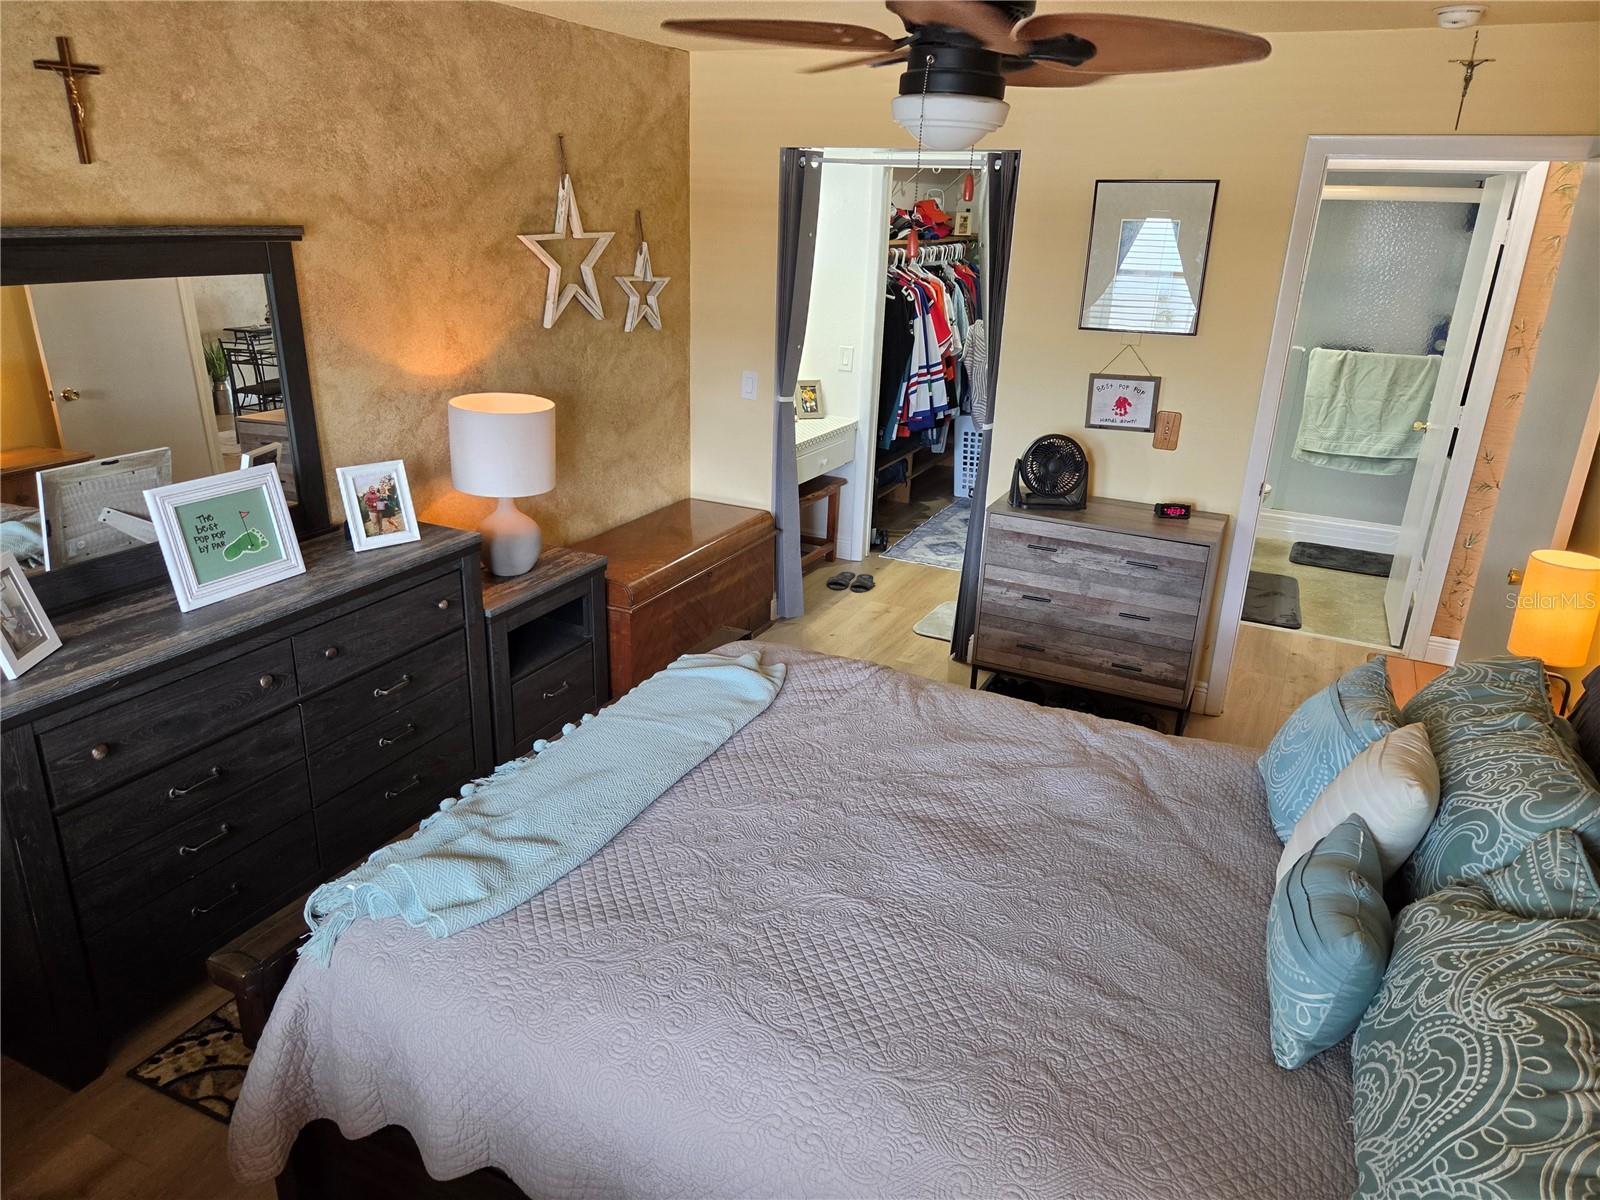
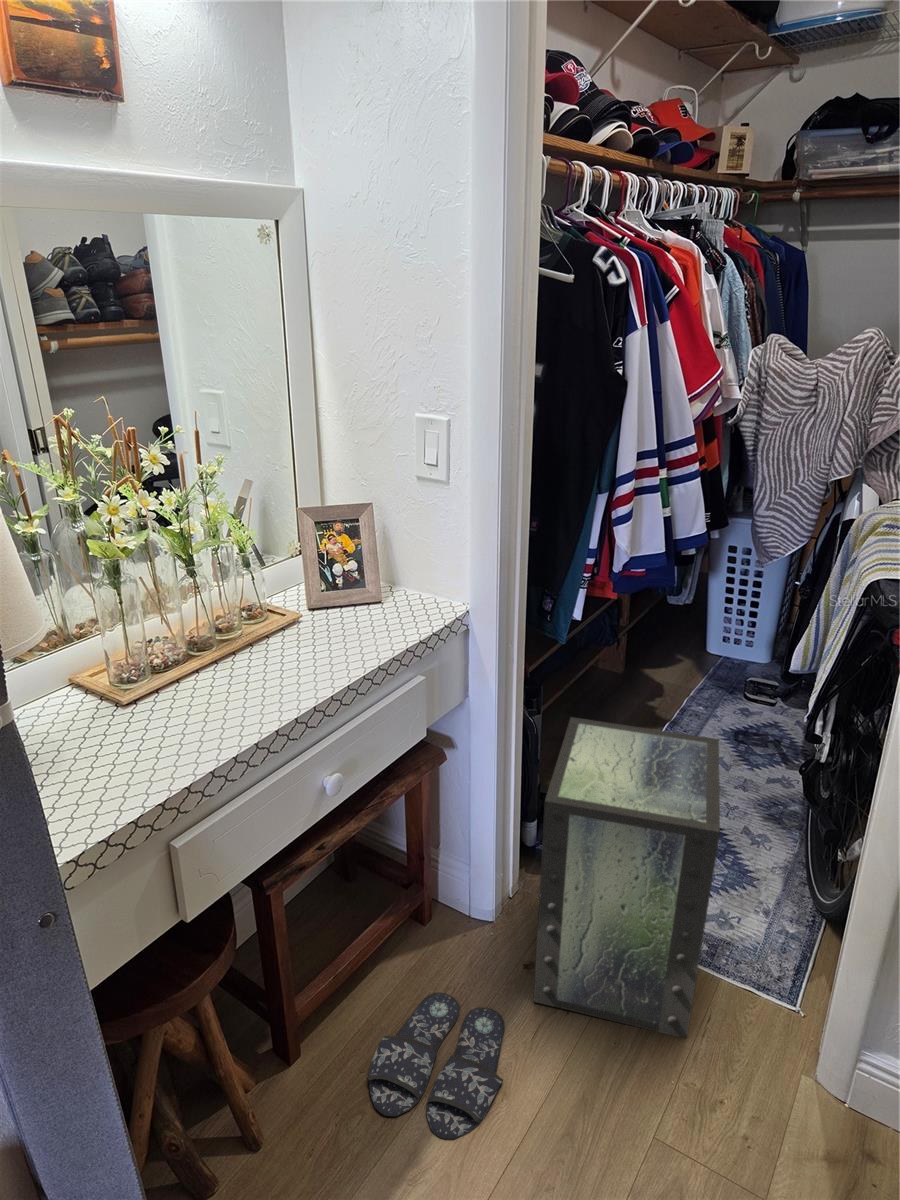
storage box: none [883,468,951,578] -> present [534,717,720,1038]

